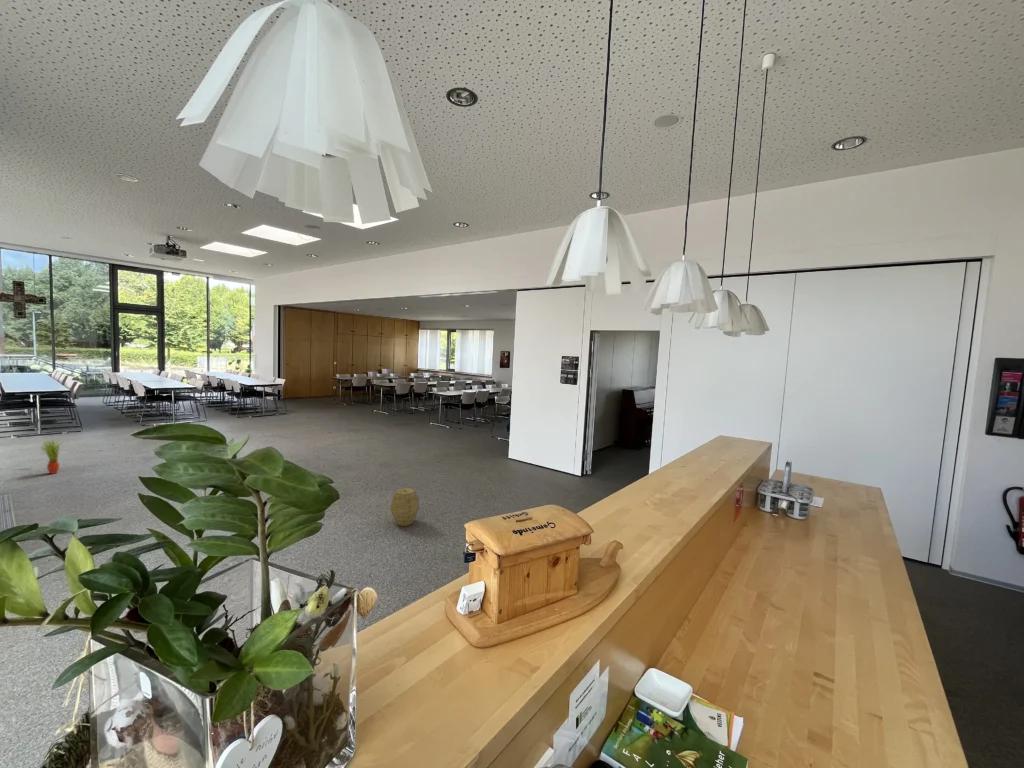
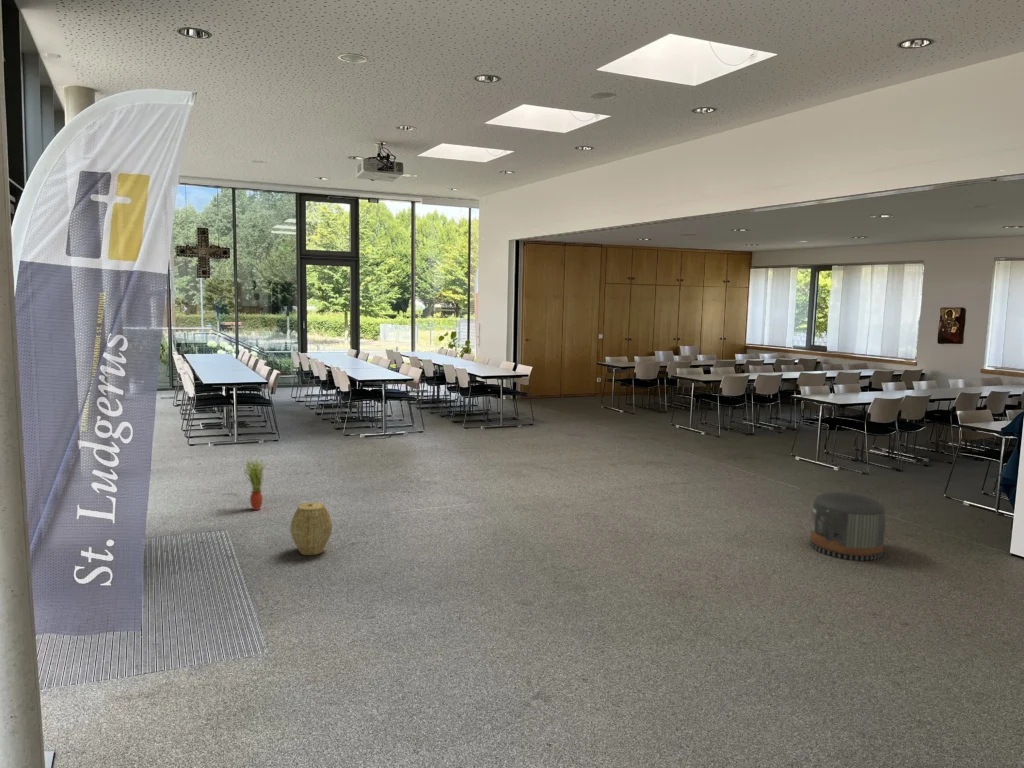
pouf: none [417,432,448,461] -> present [810,492,885,561]
woven basket: present [390,488,419,526] -> present [290,502,332,555]

